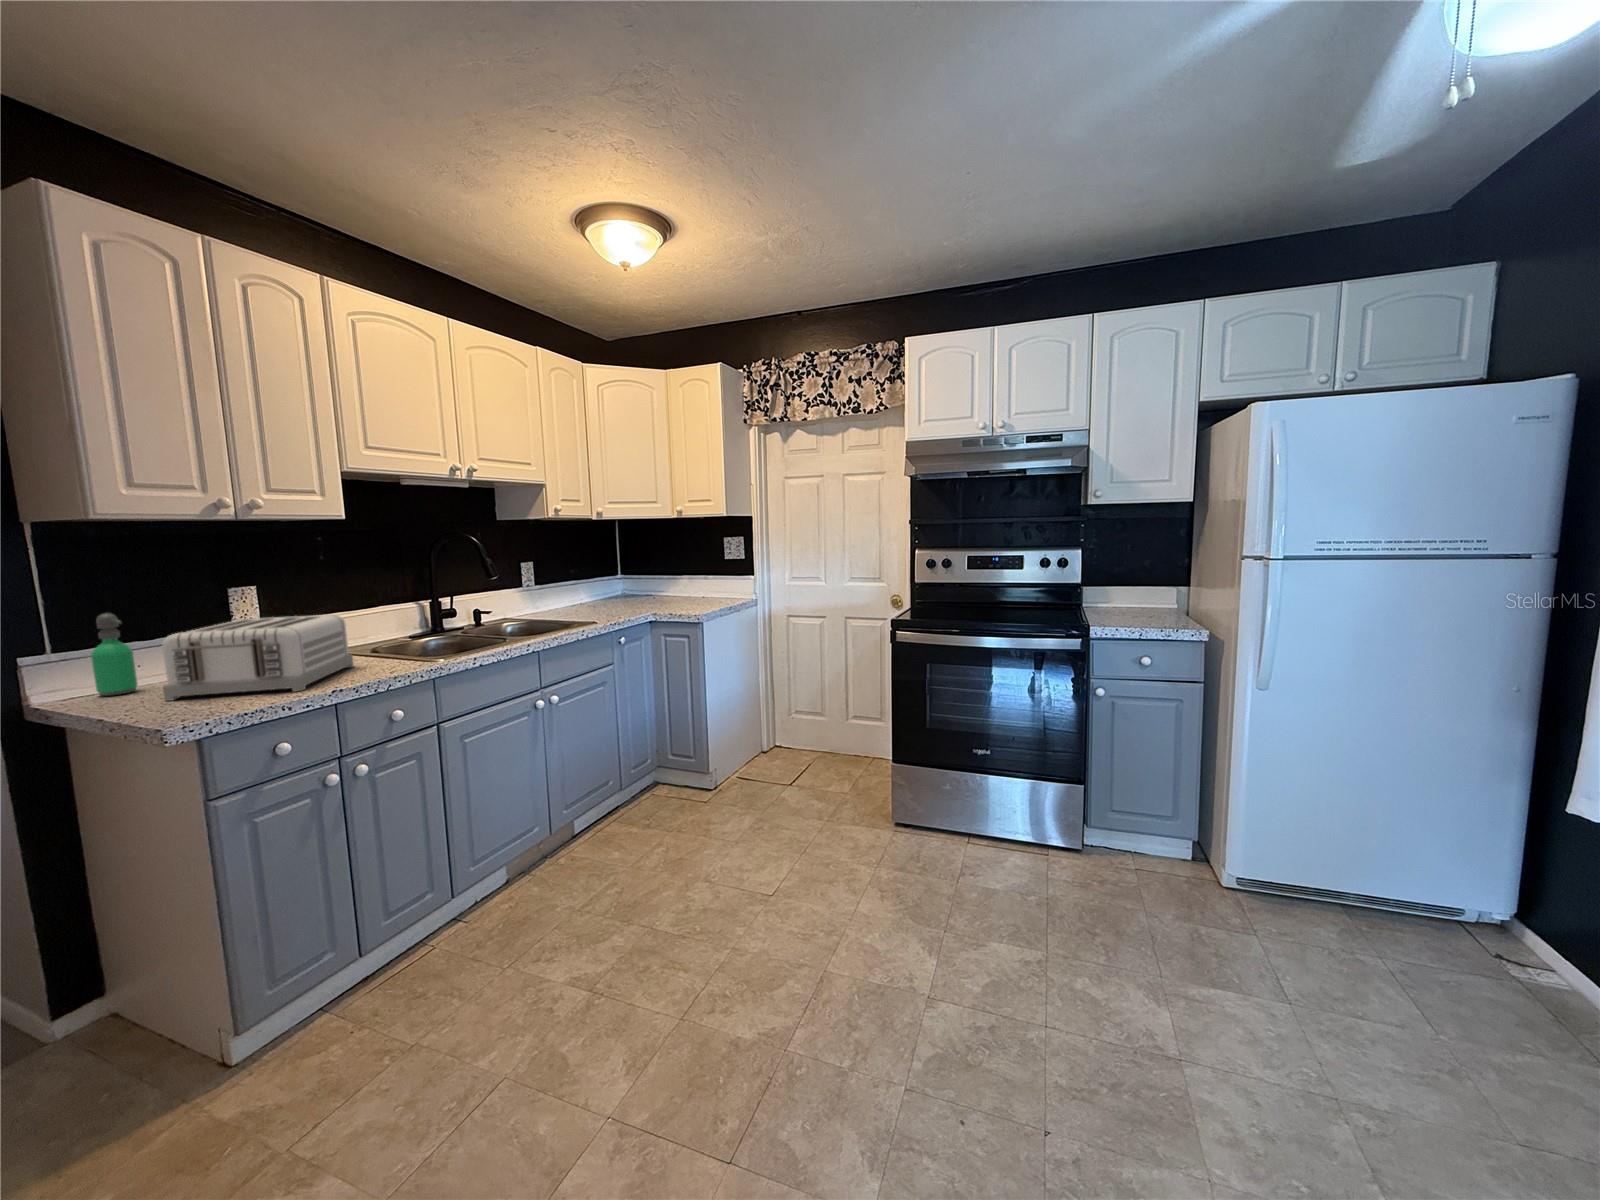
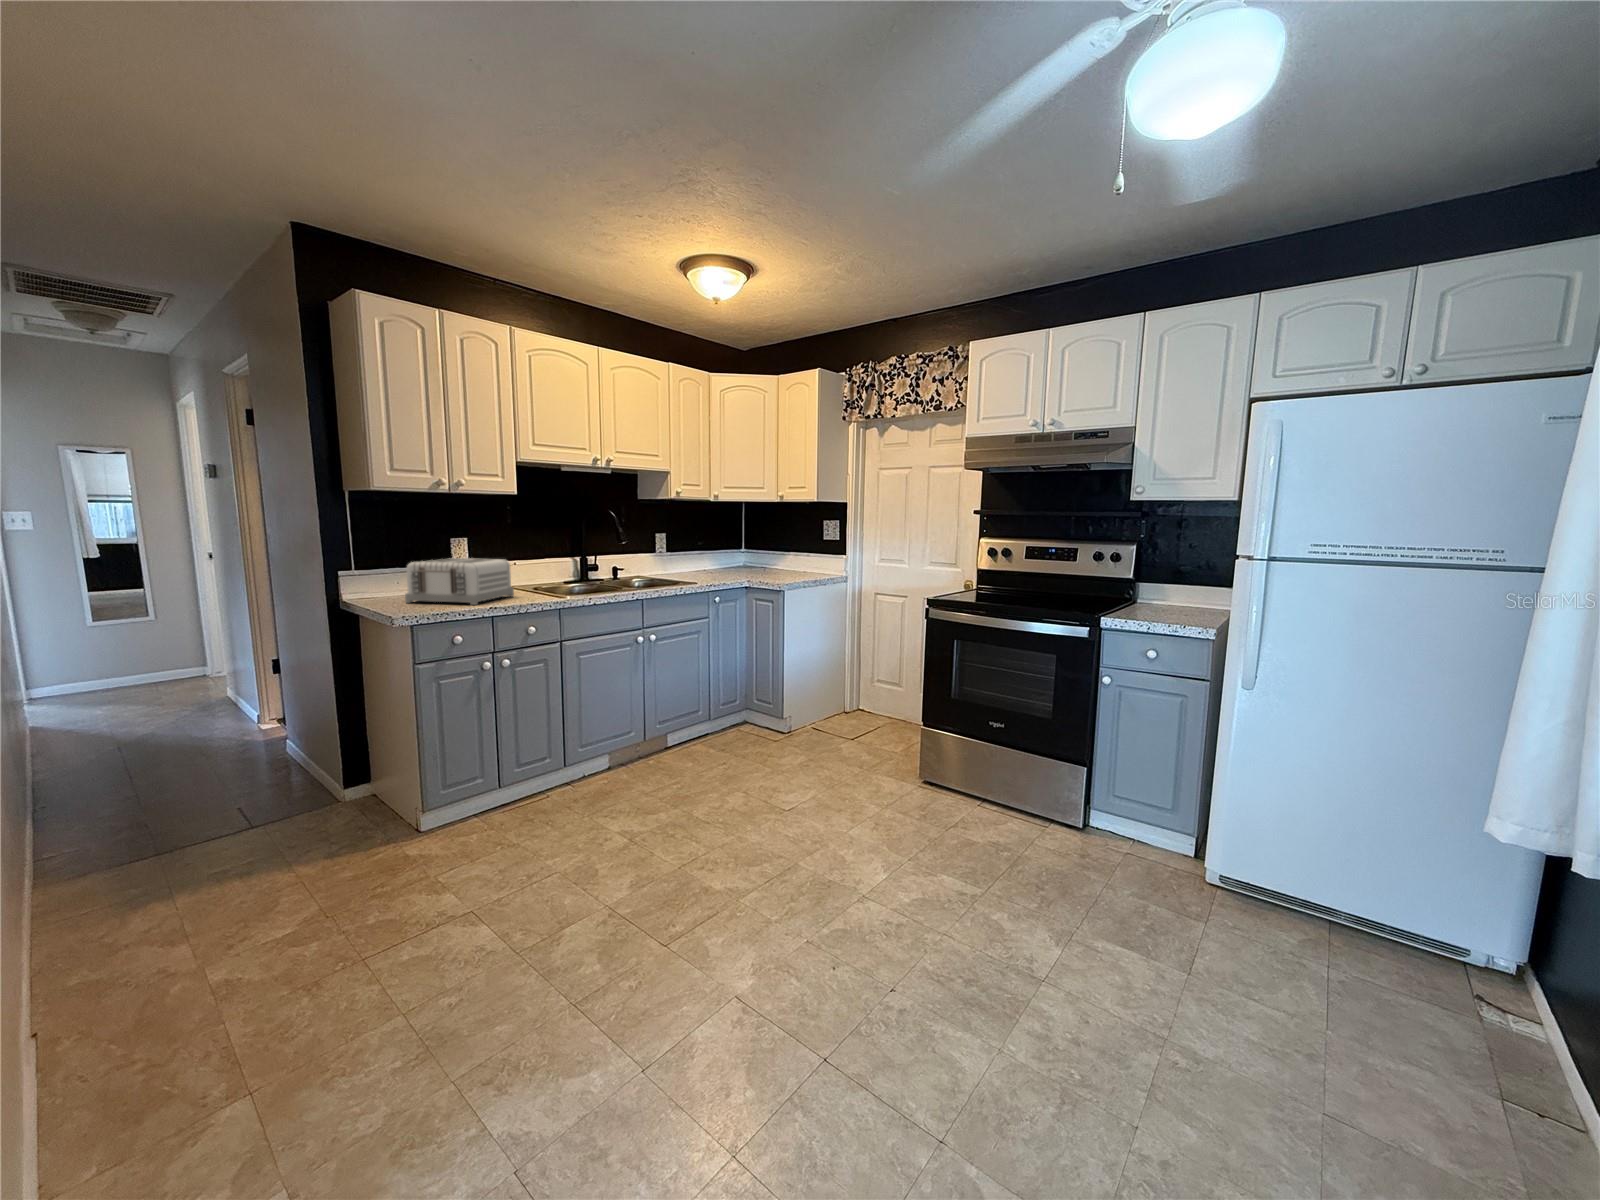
soap dispenser: present [91,613,138,696] -> none [374,548,396,598]

